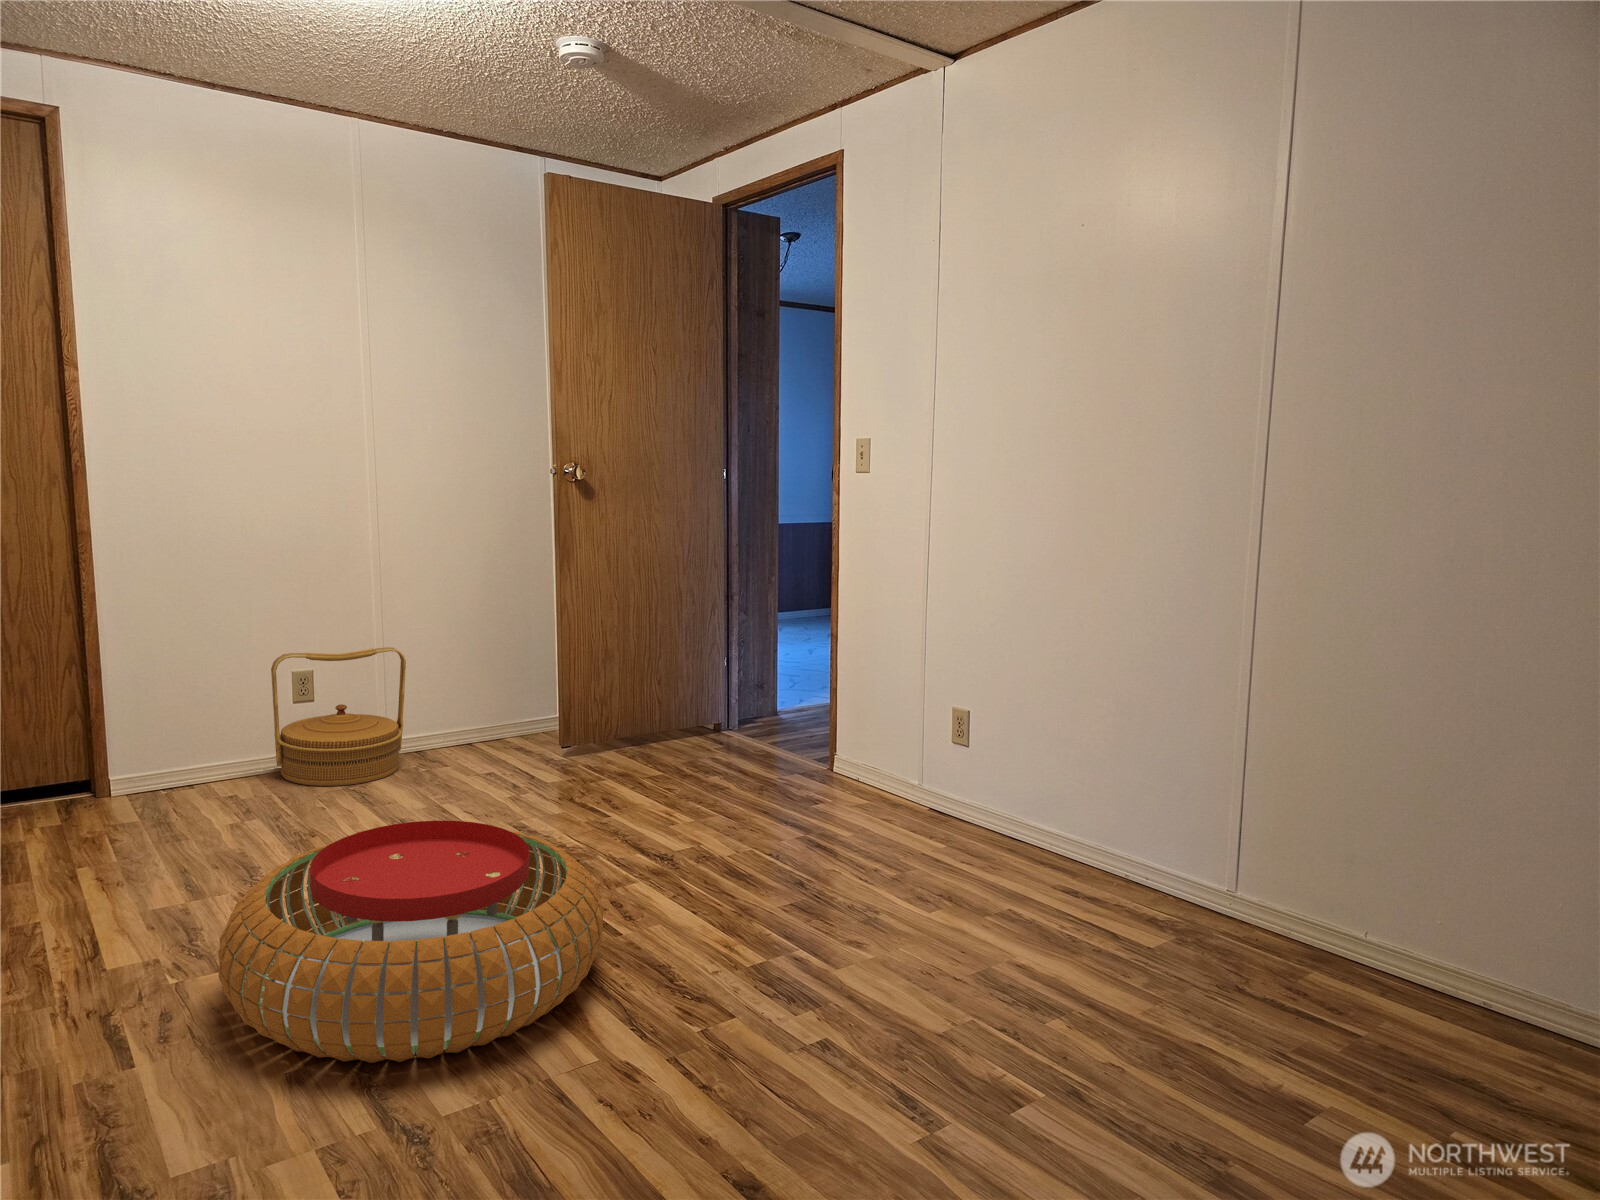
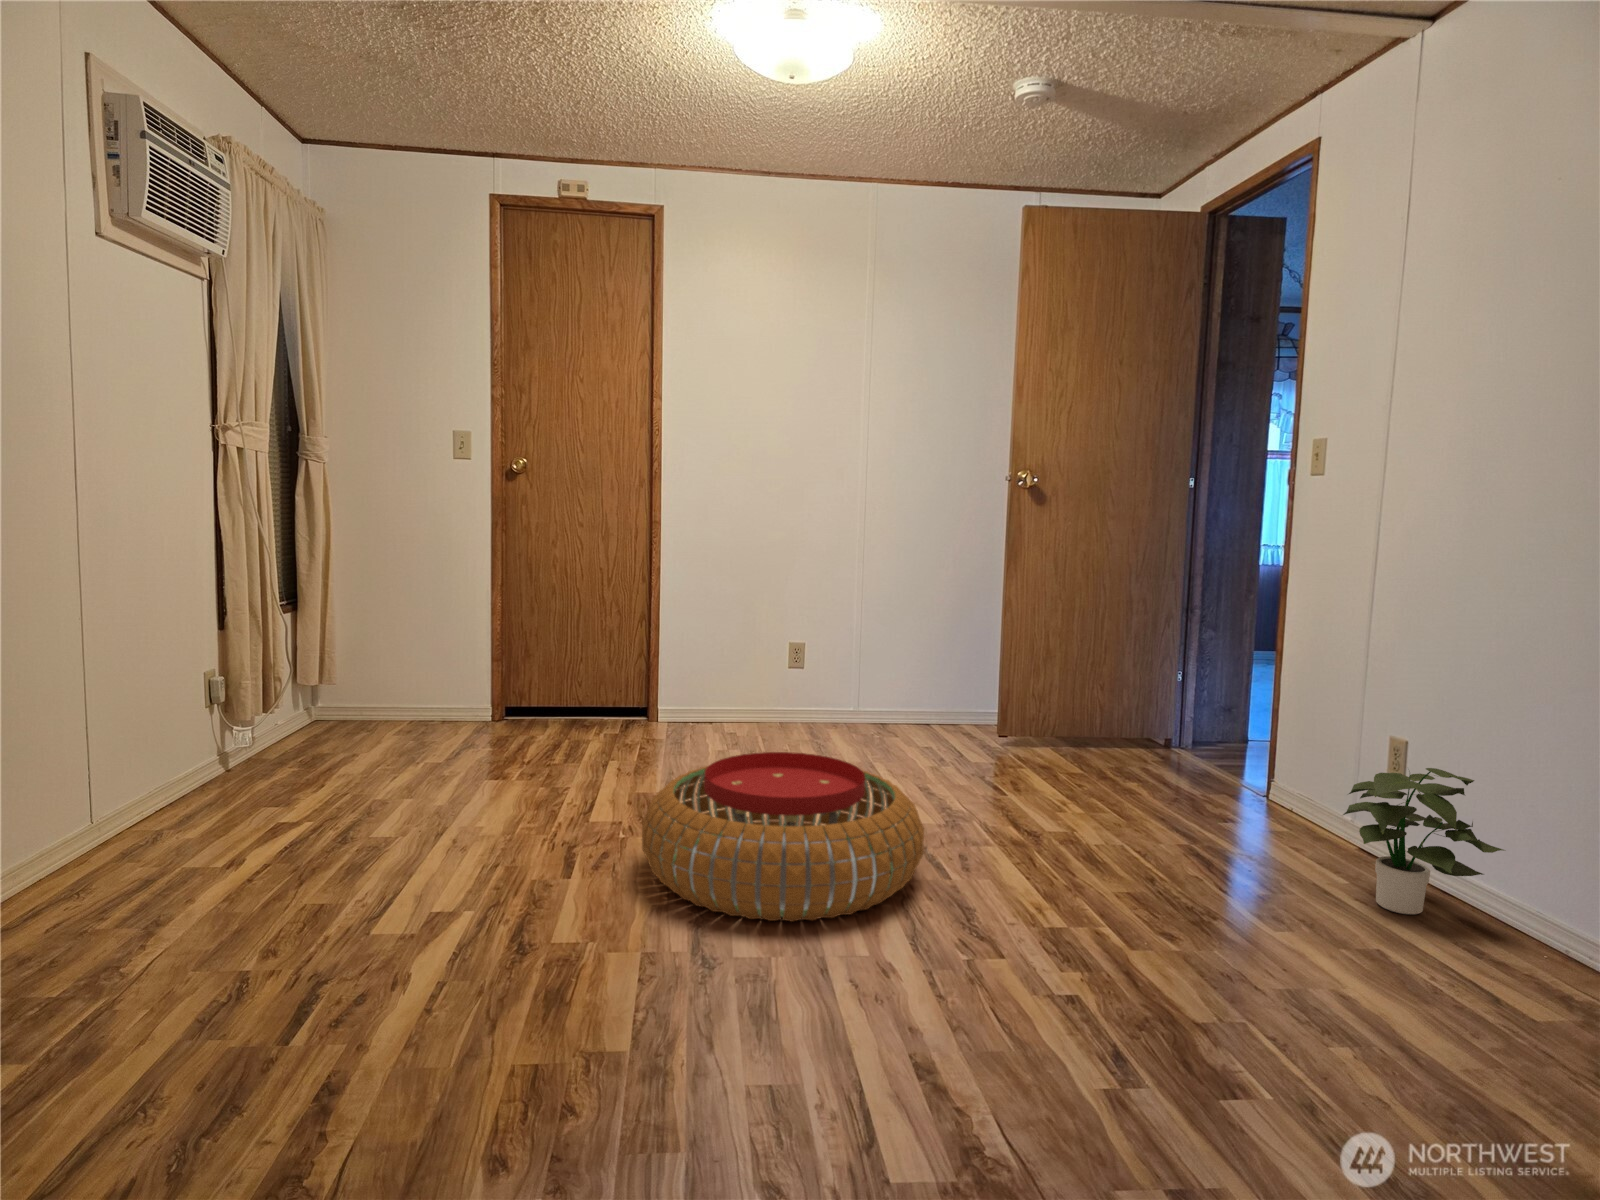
woven basket: present [271,647,406,786] -> none [777,639,875,745]
potted plant: none [948,740,1071,871] -> present [1343,768,1504,915]

